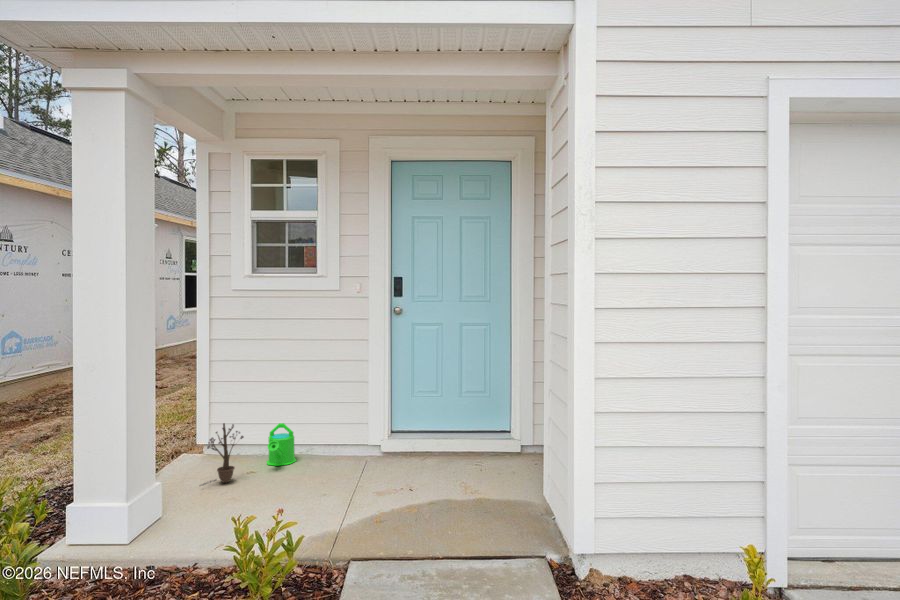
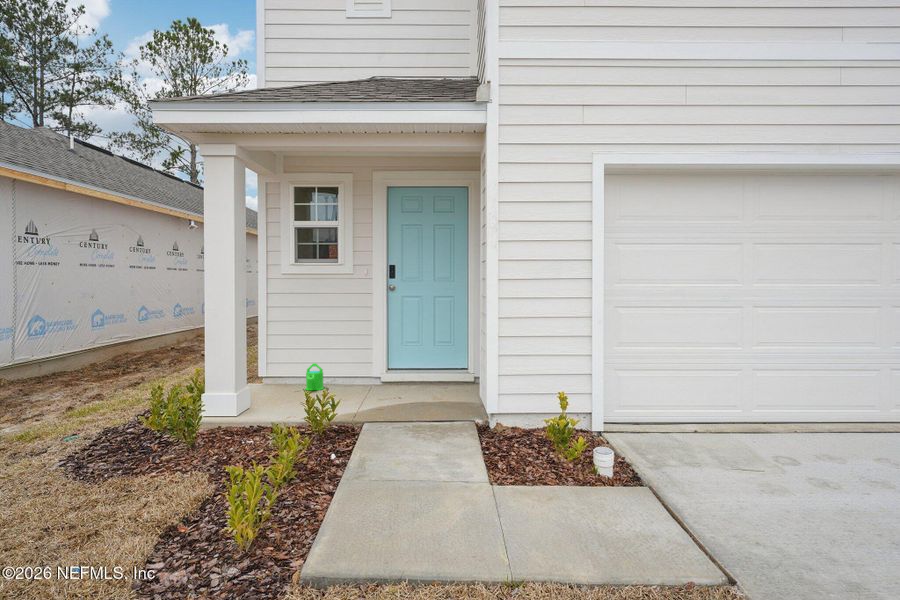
decorative plant: present [200,423,244,486] -> none [267,359,293,397]

